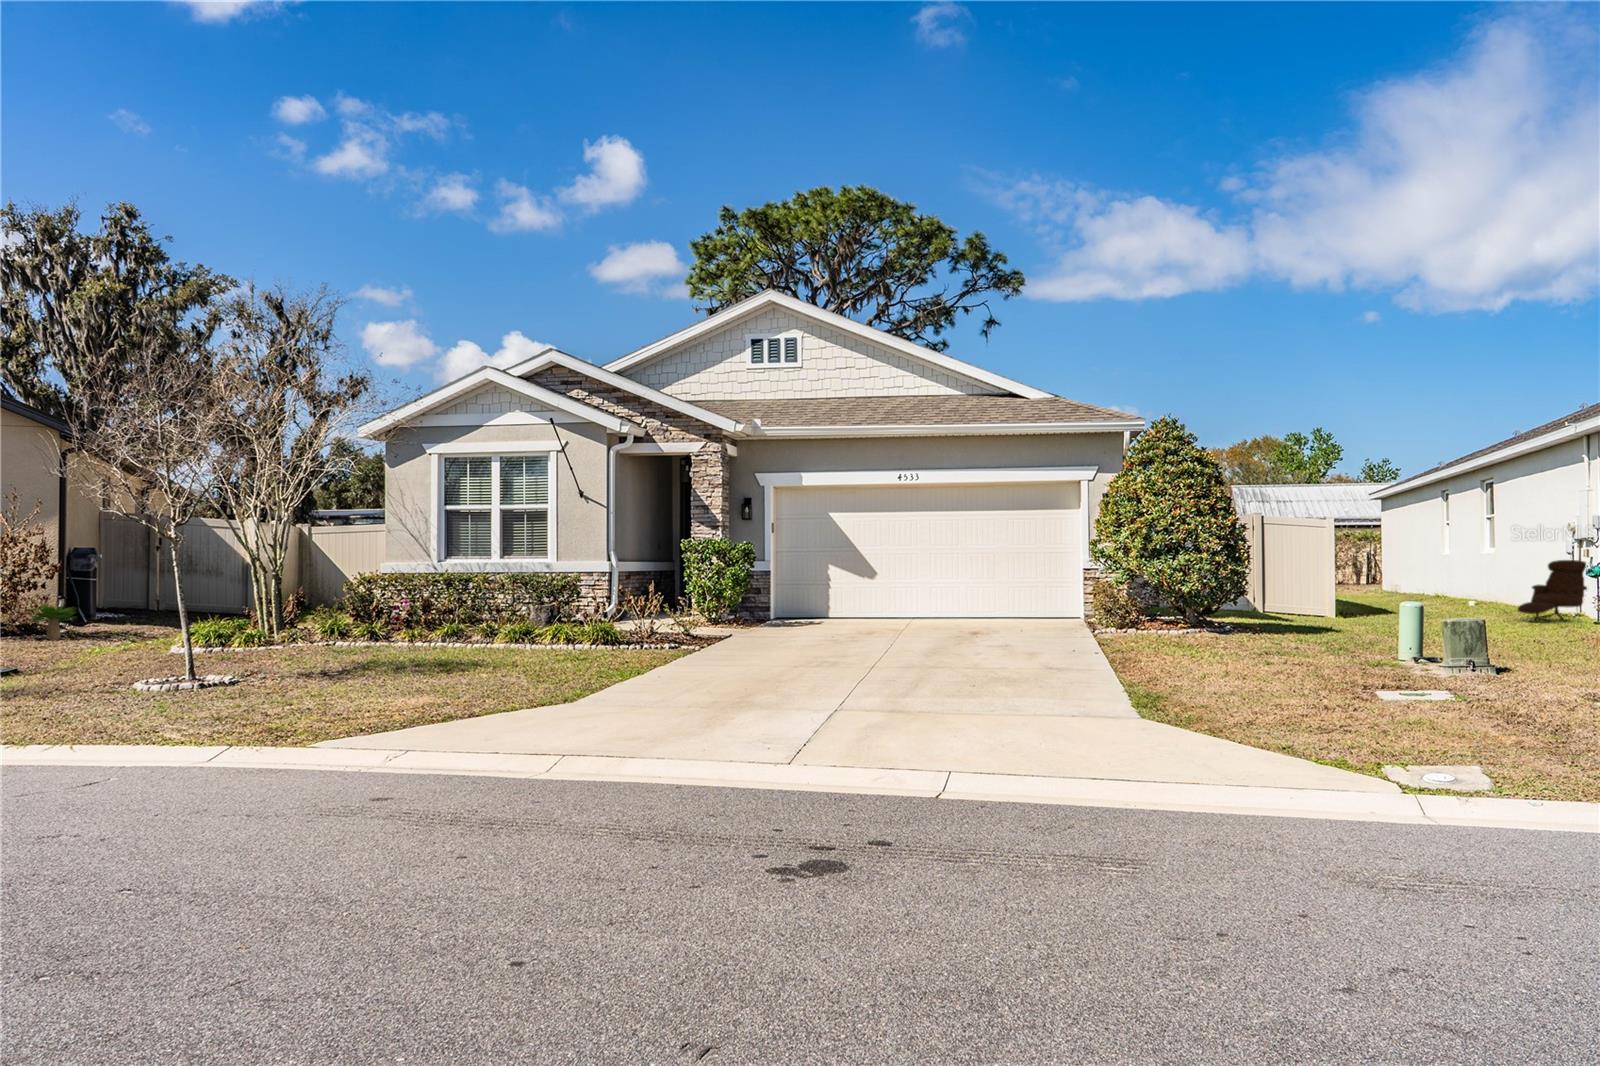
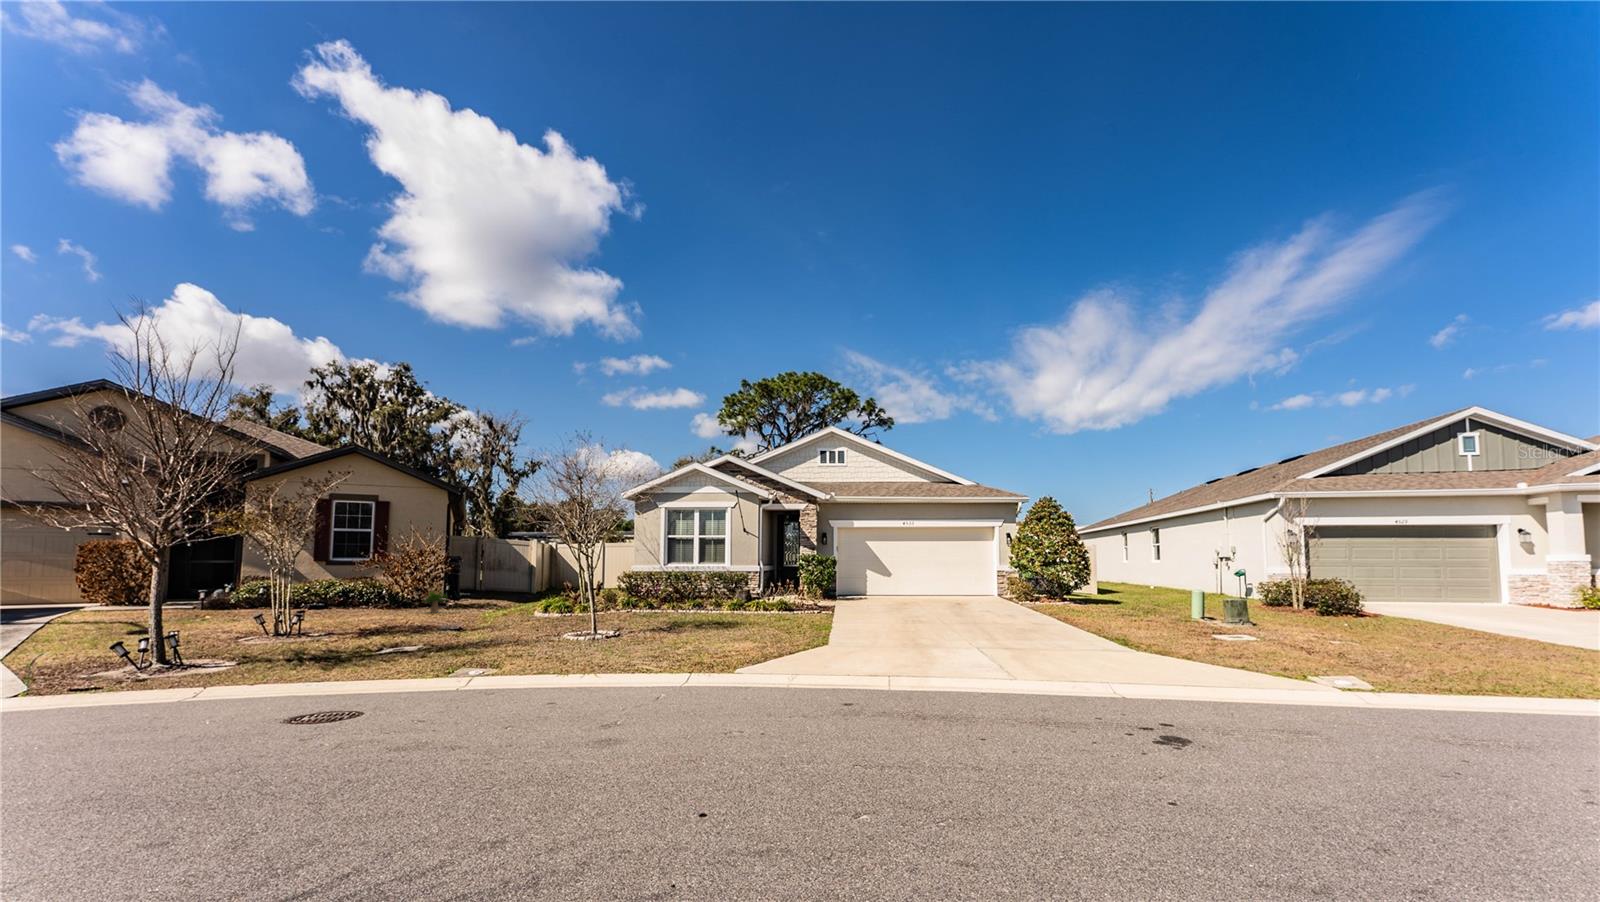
lounge chair: present [1517,560,1587,621] -> none [1202,569,1233,600]

